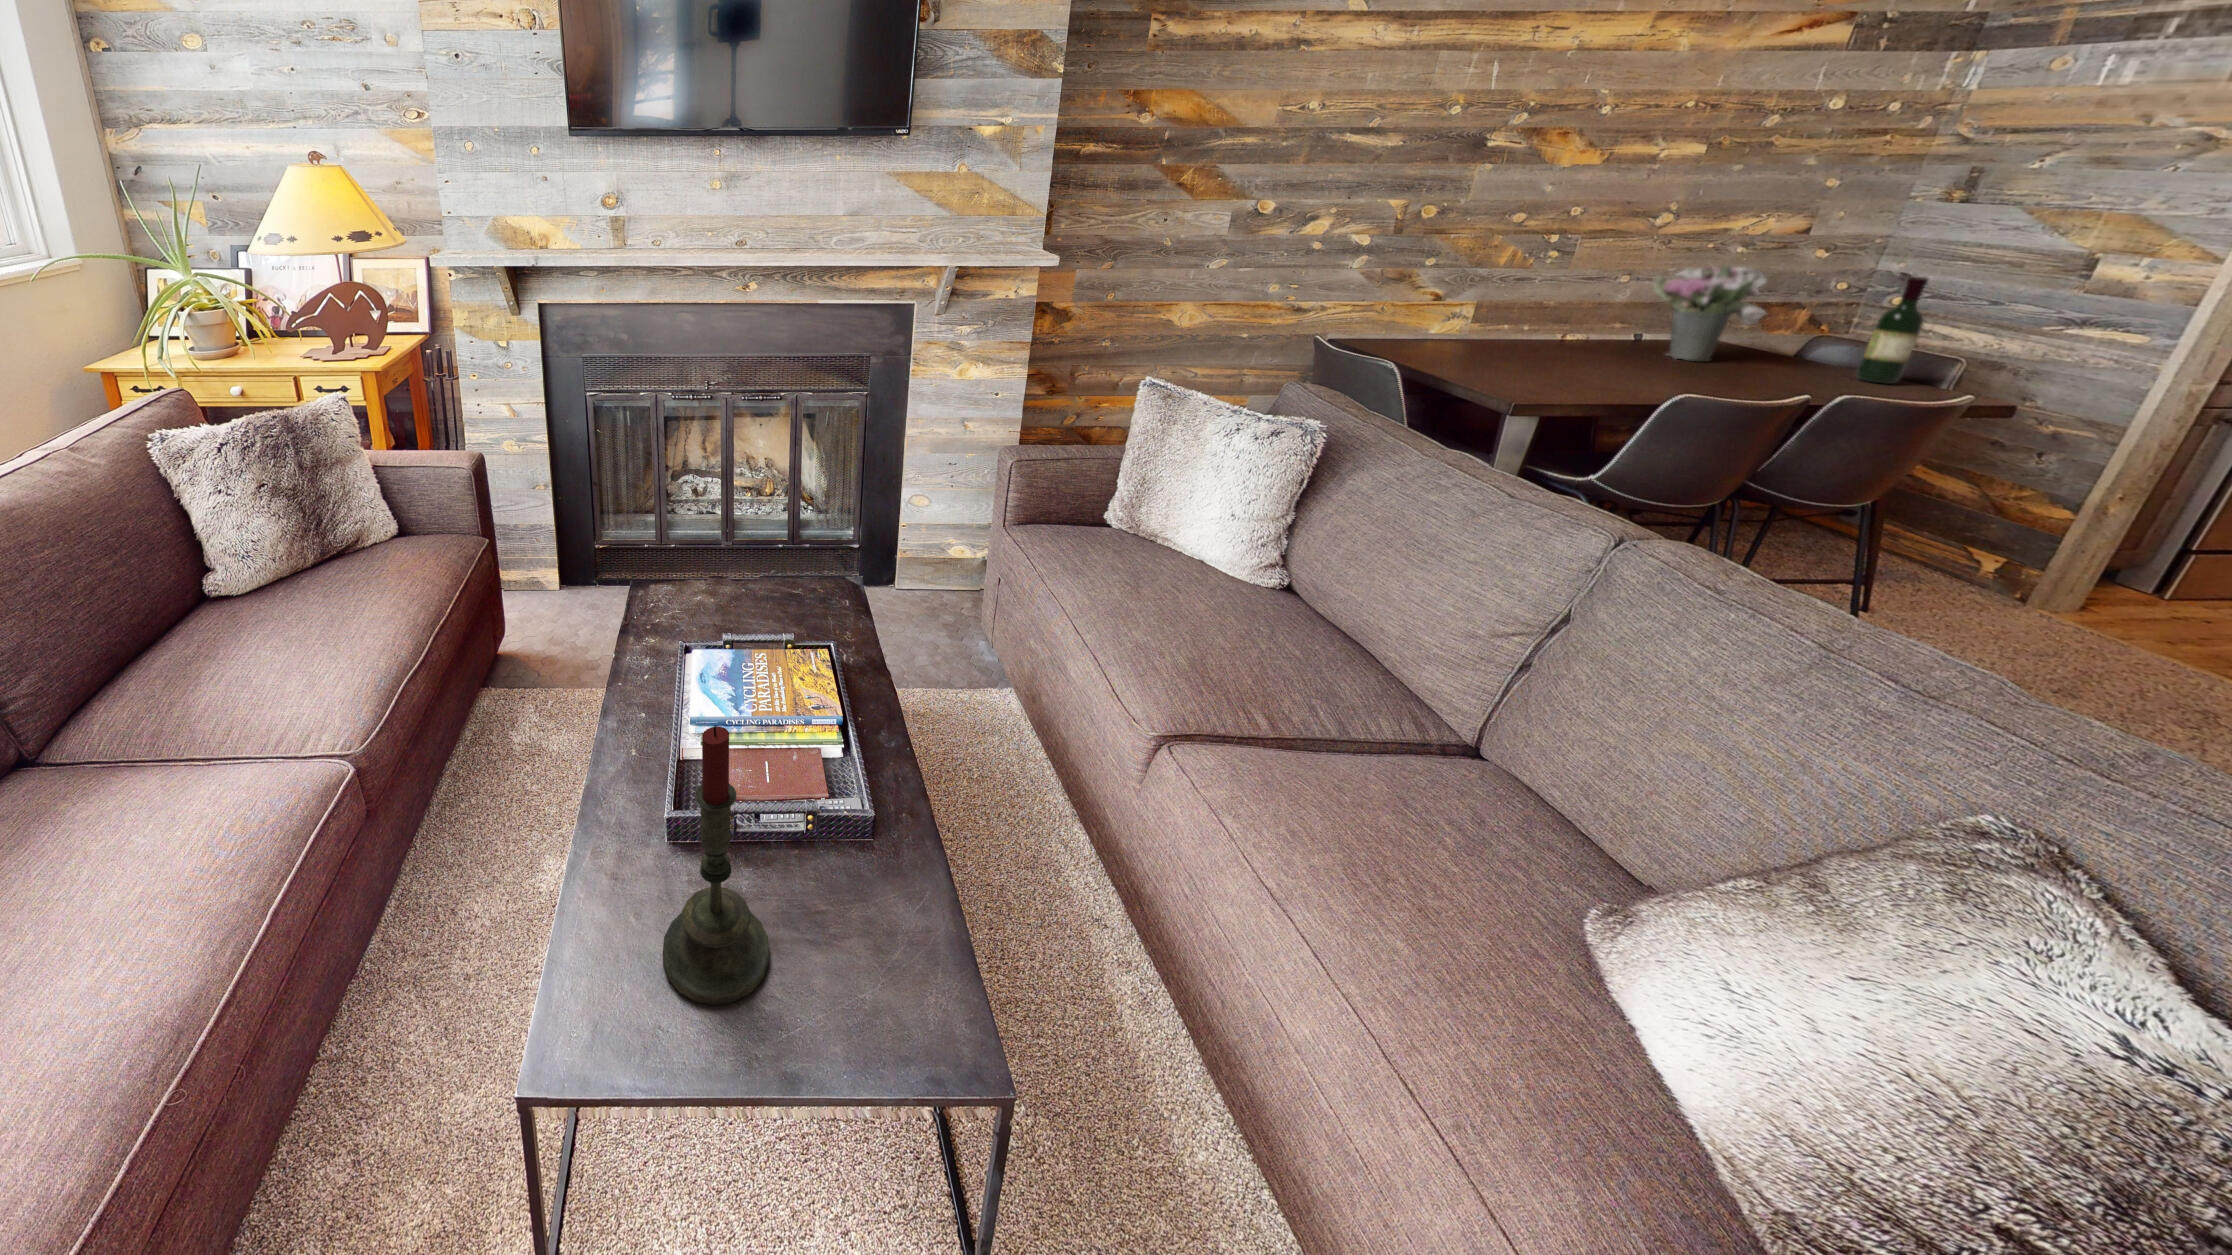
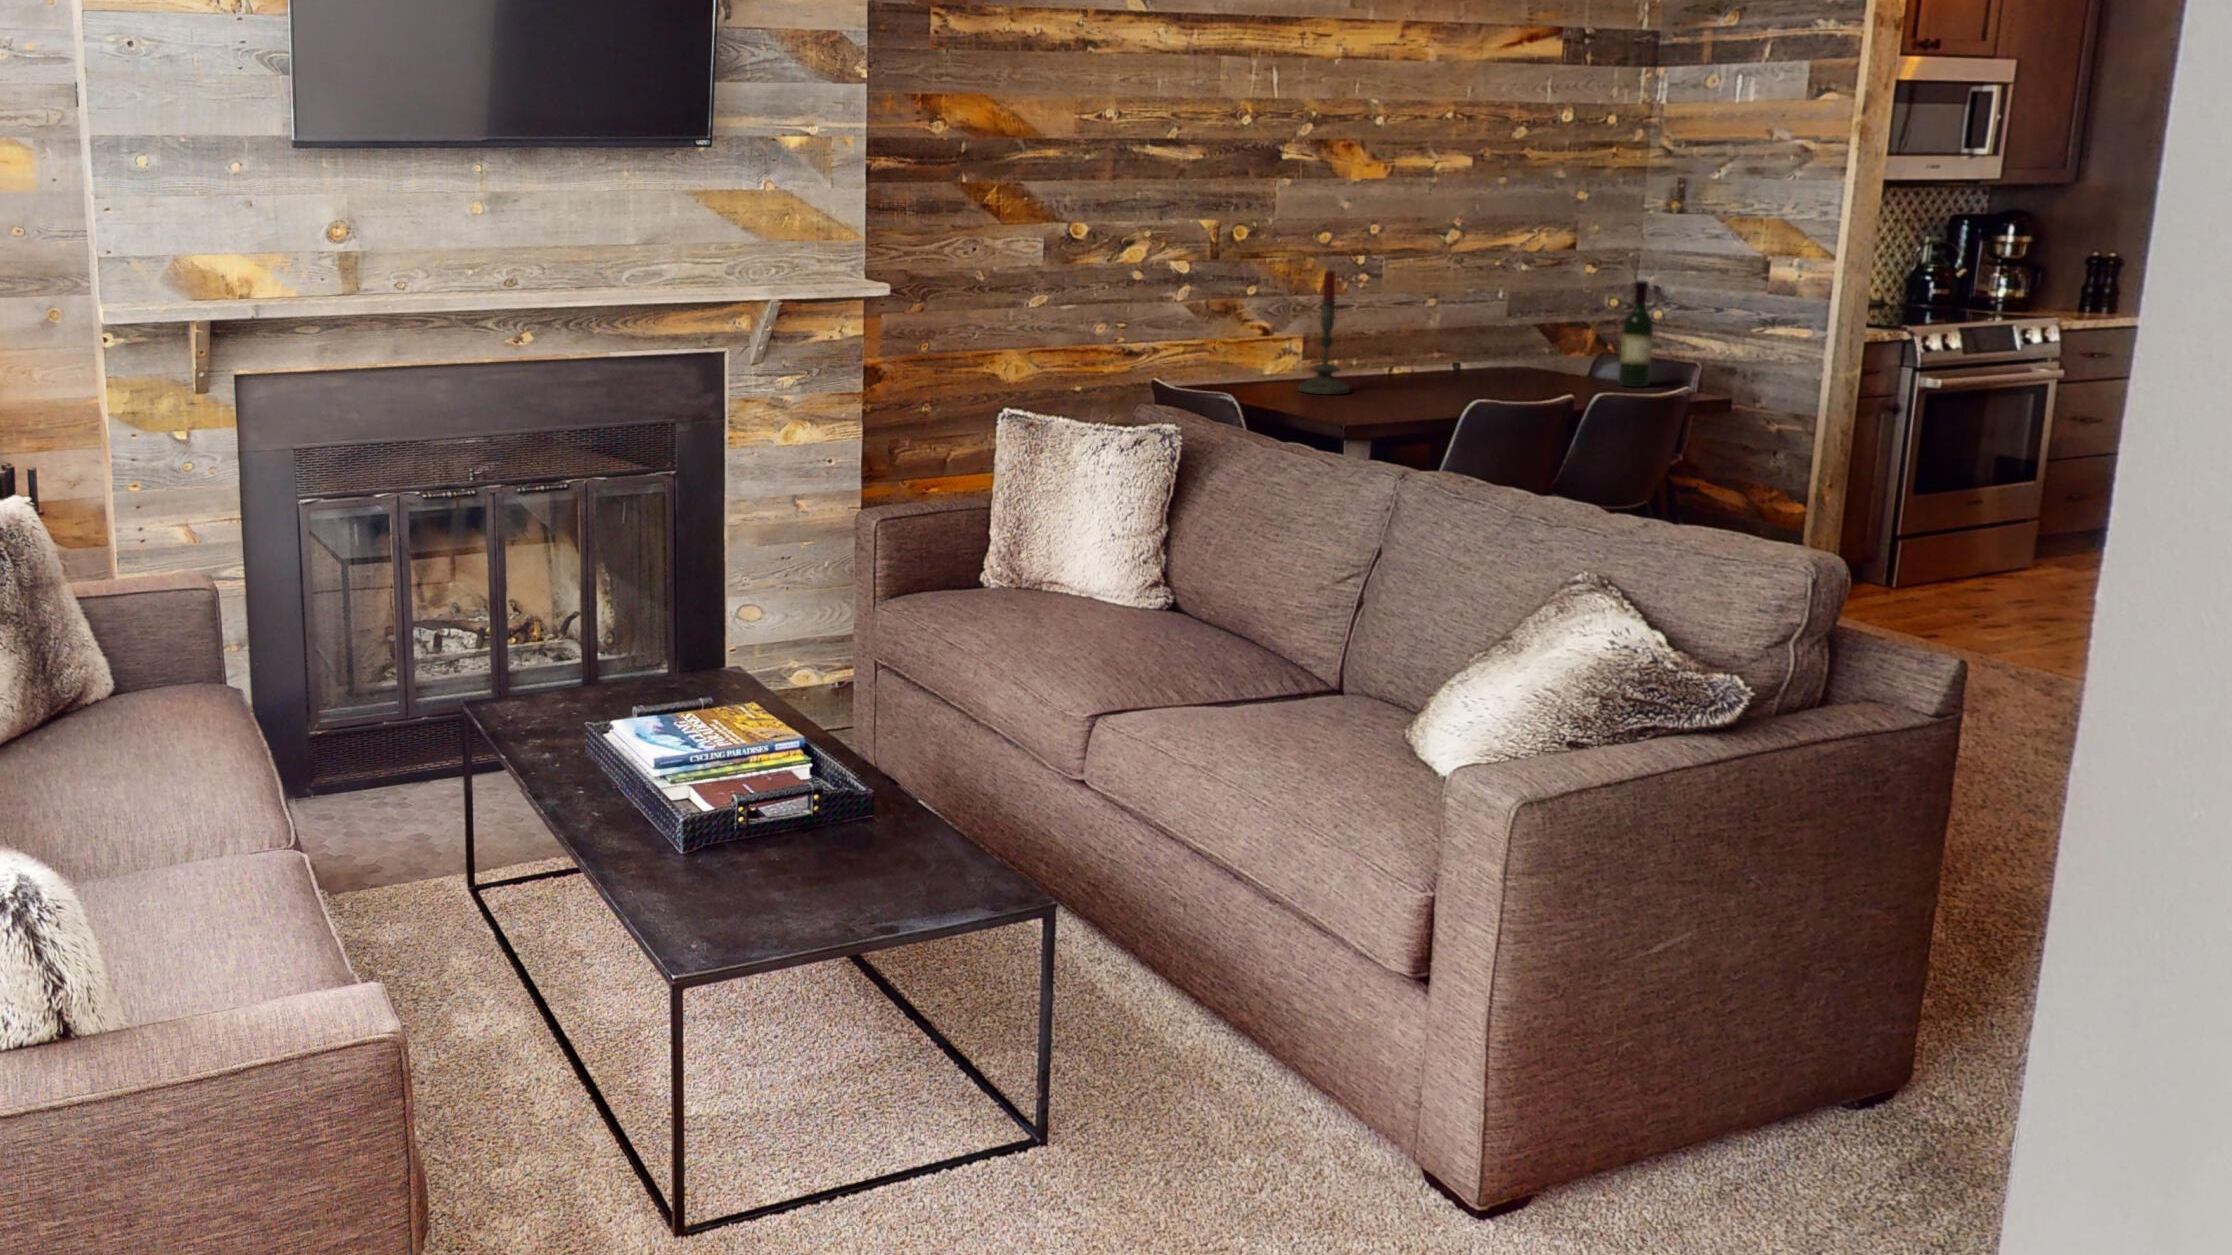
flower bouquet: present [1653,265,1767,360] -> none [1450,278,1543,380]
candle: present [663,726,769,1005] -> present [1299,267,1349,394]

